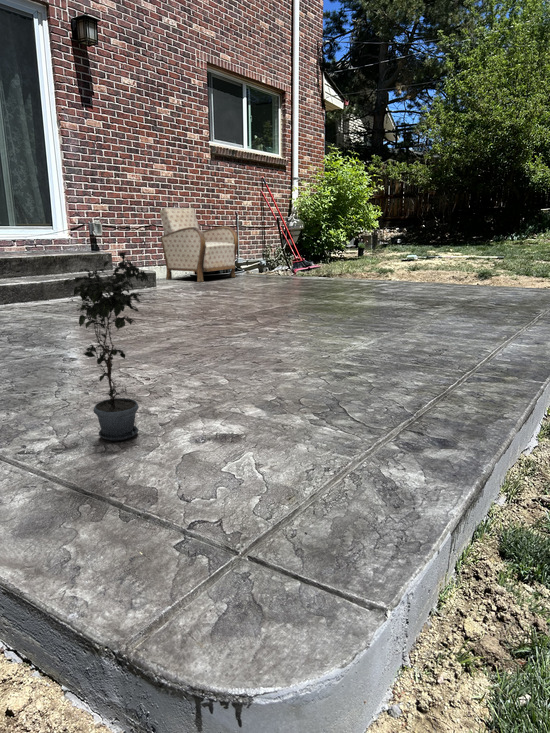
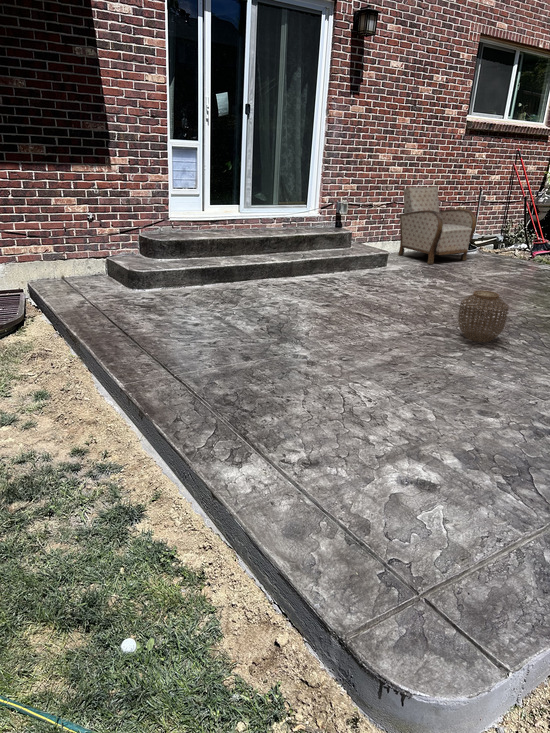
potted plant: present [64,252,148,441] -> none [328,338,389,466]
woven basket: none [234,270,283,323] -> present [458,290,508,342]

